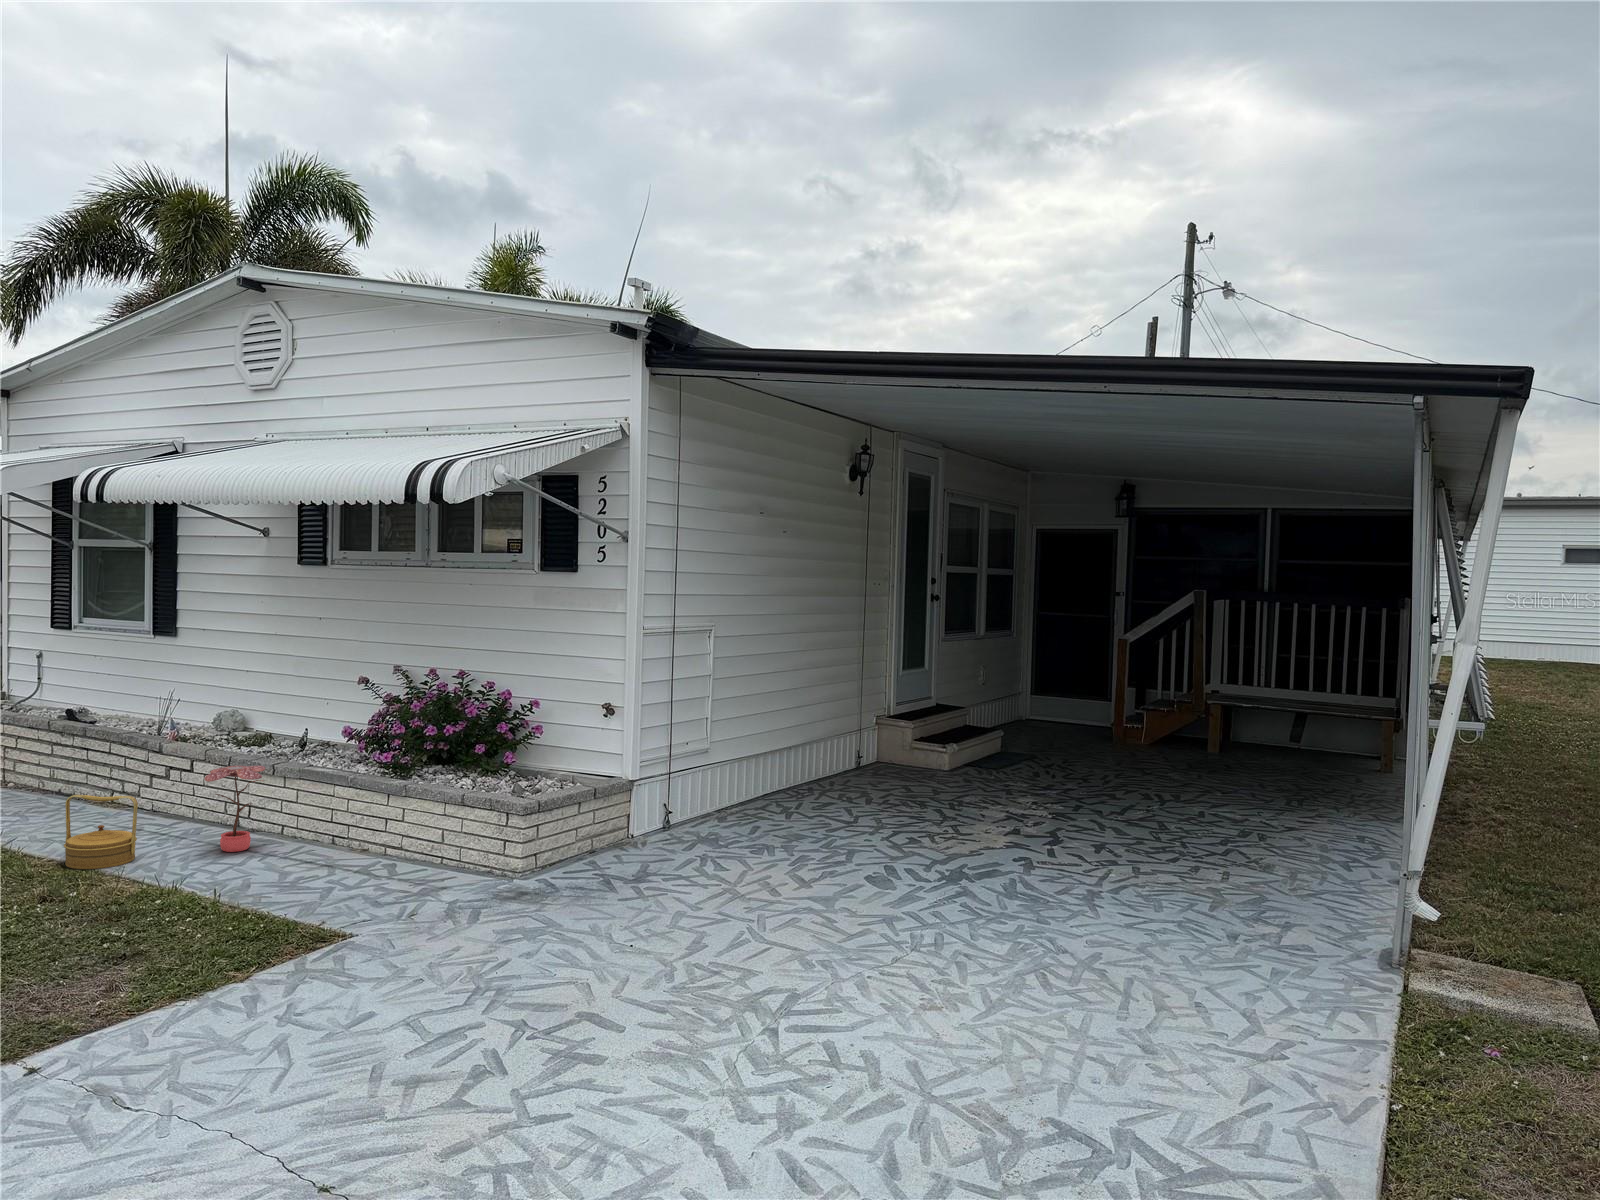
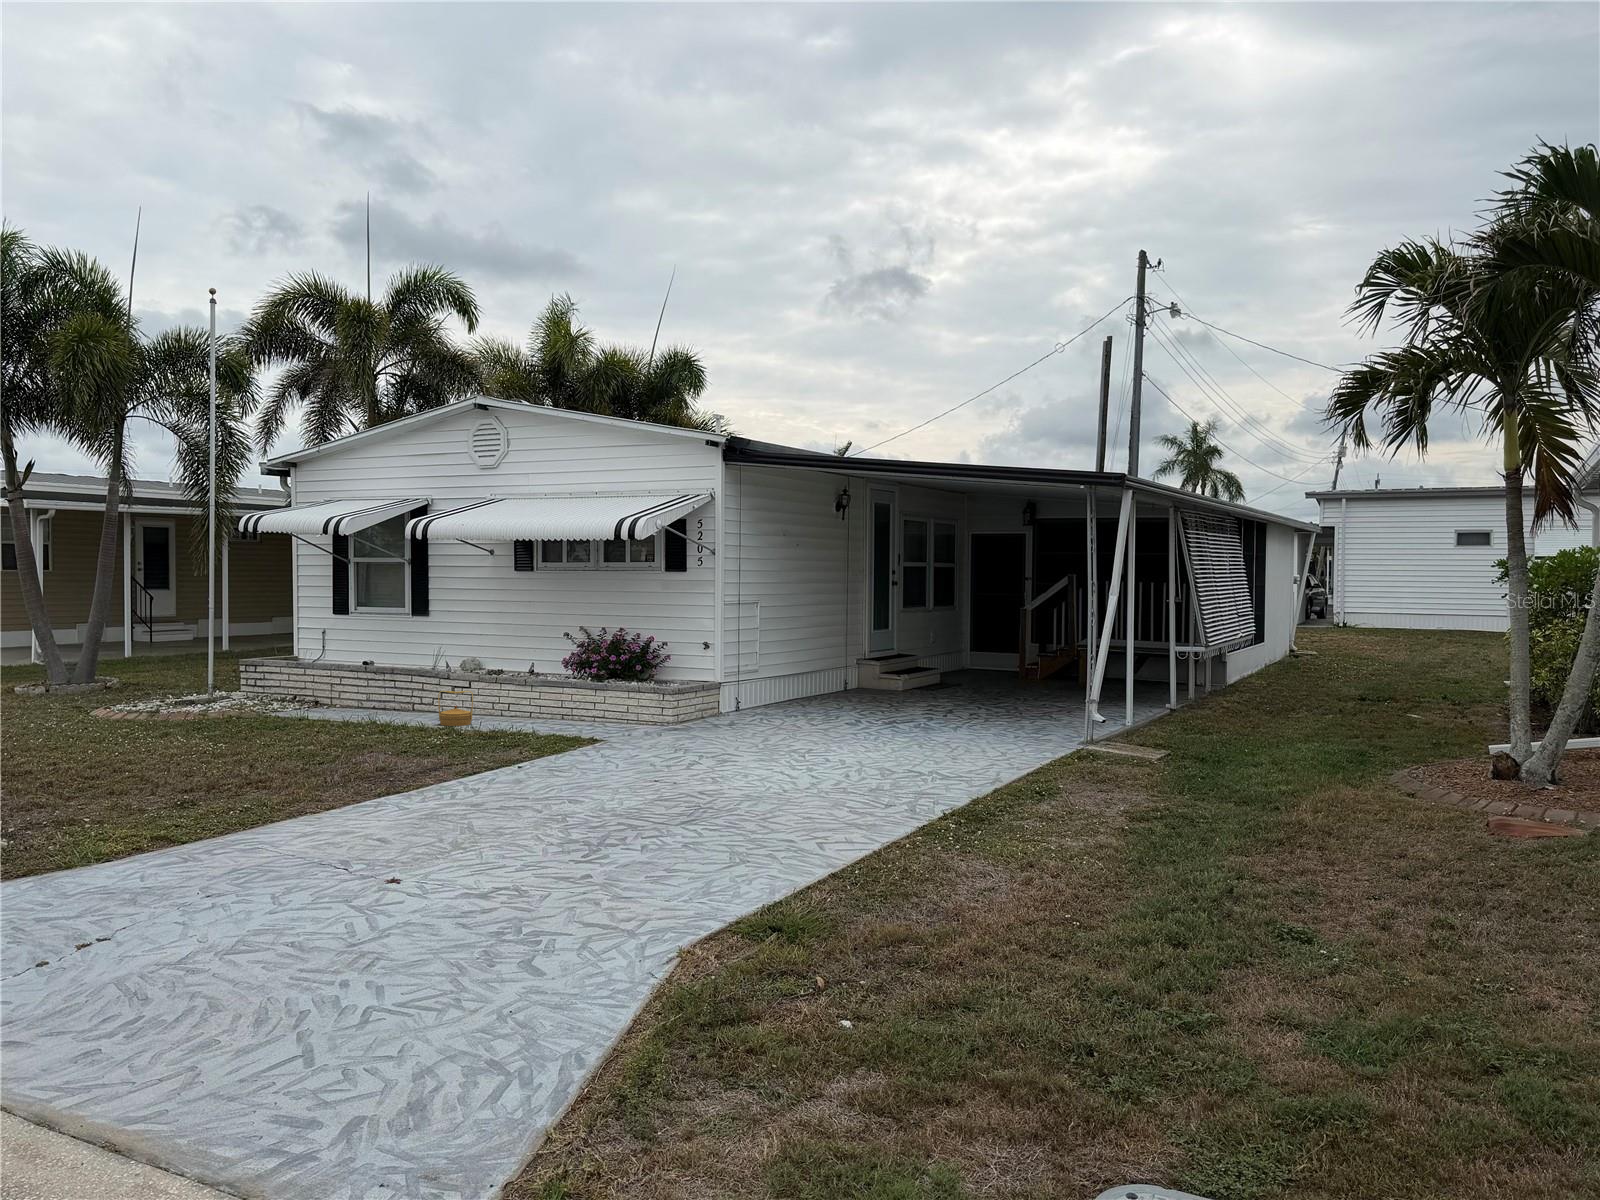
potted plant: present [204,765,265,852] -> none [500,678,530,722]

